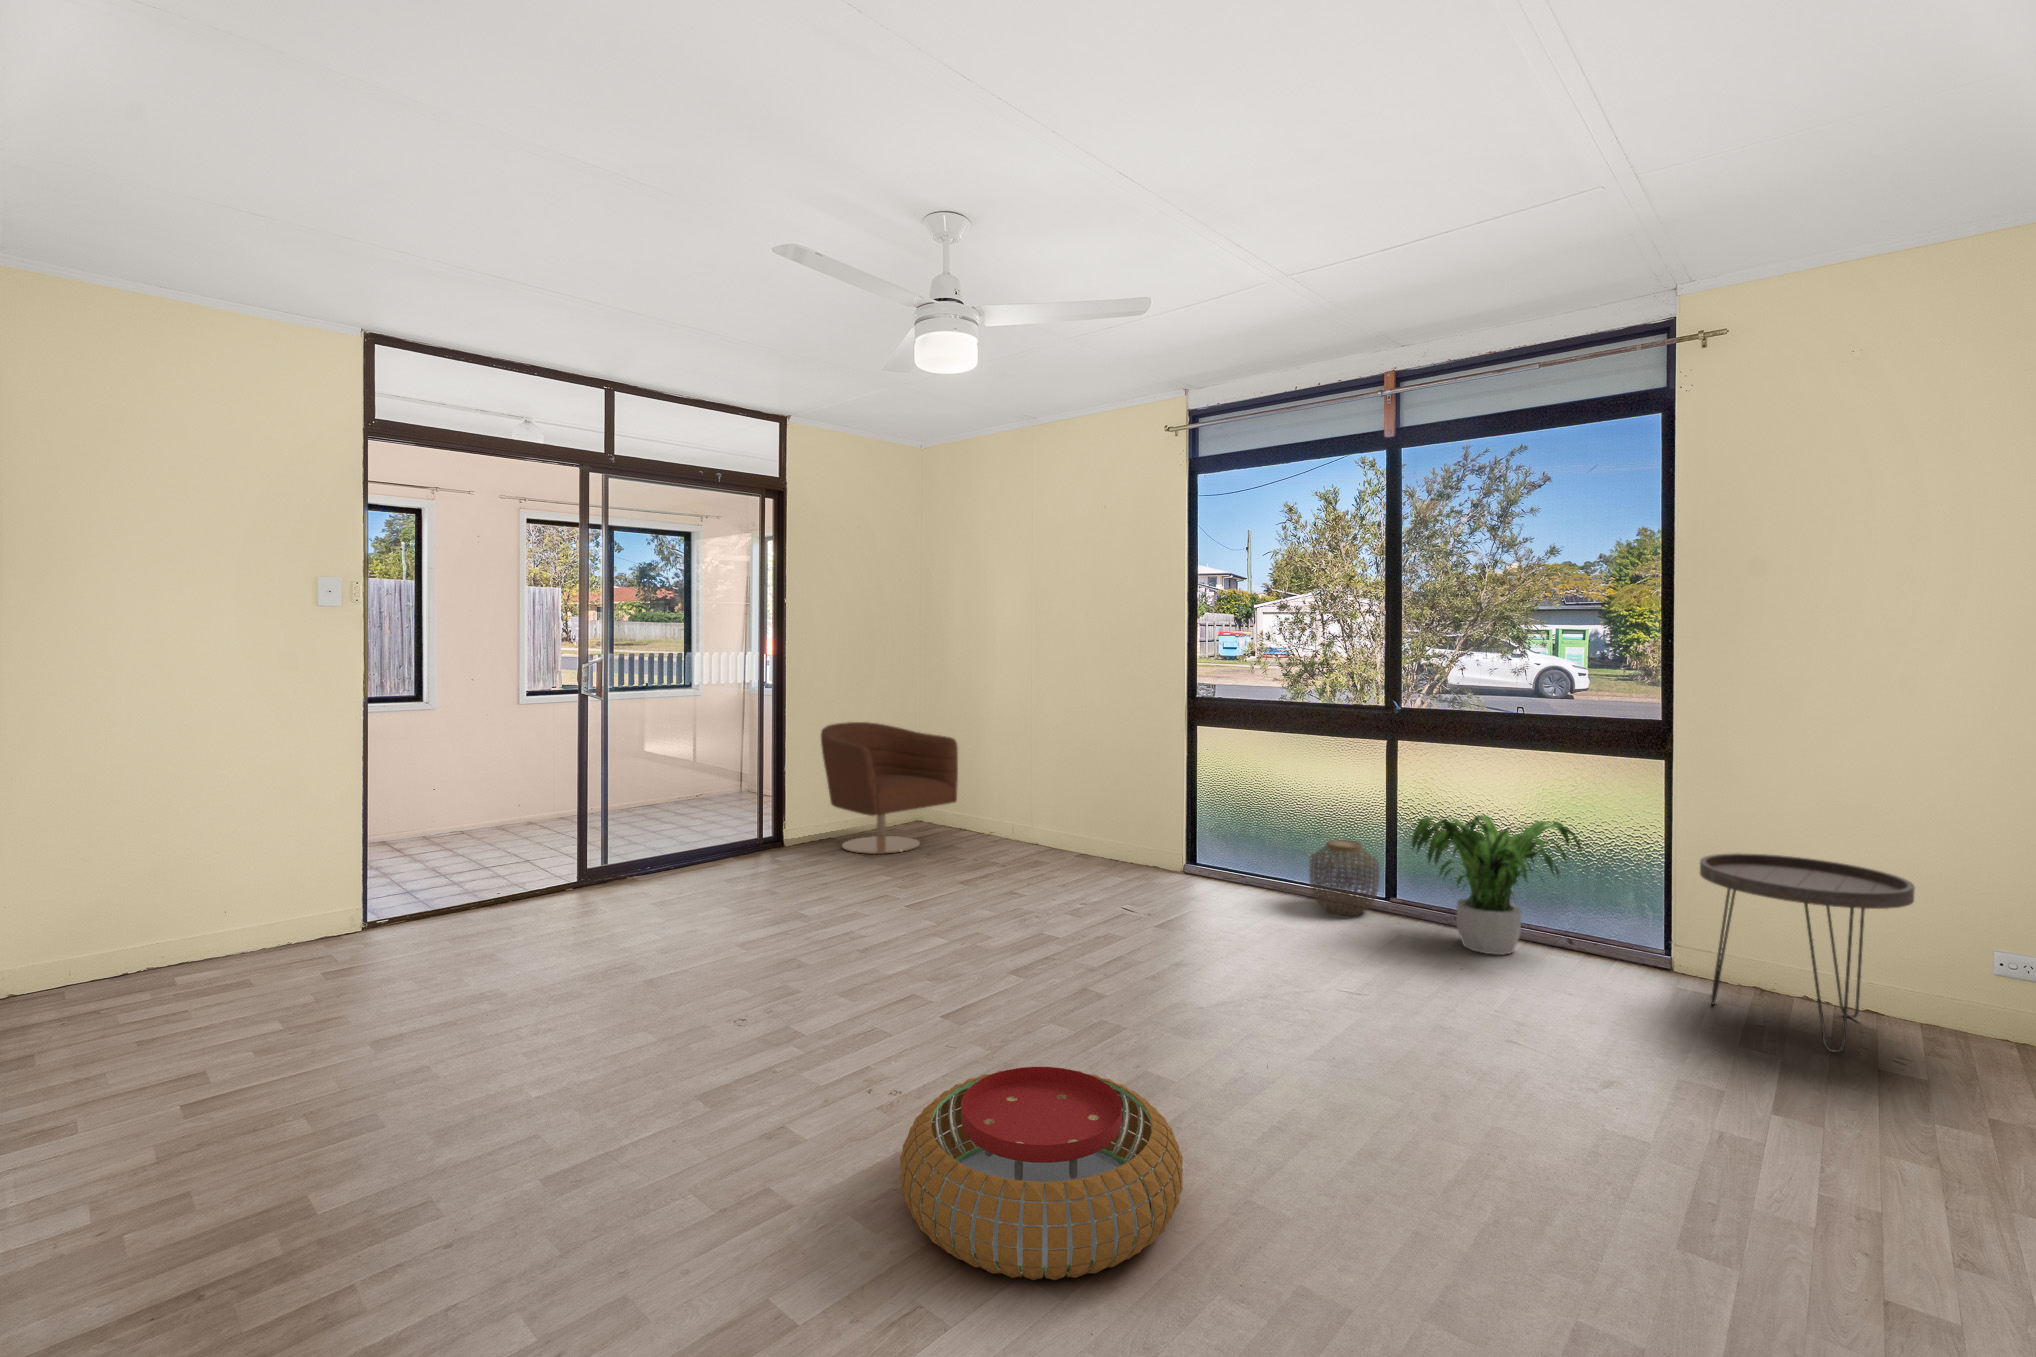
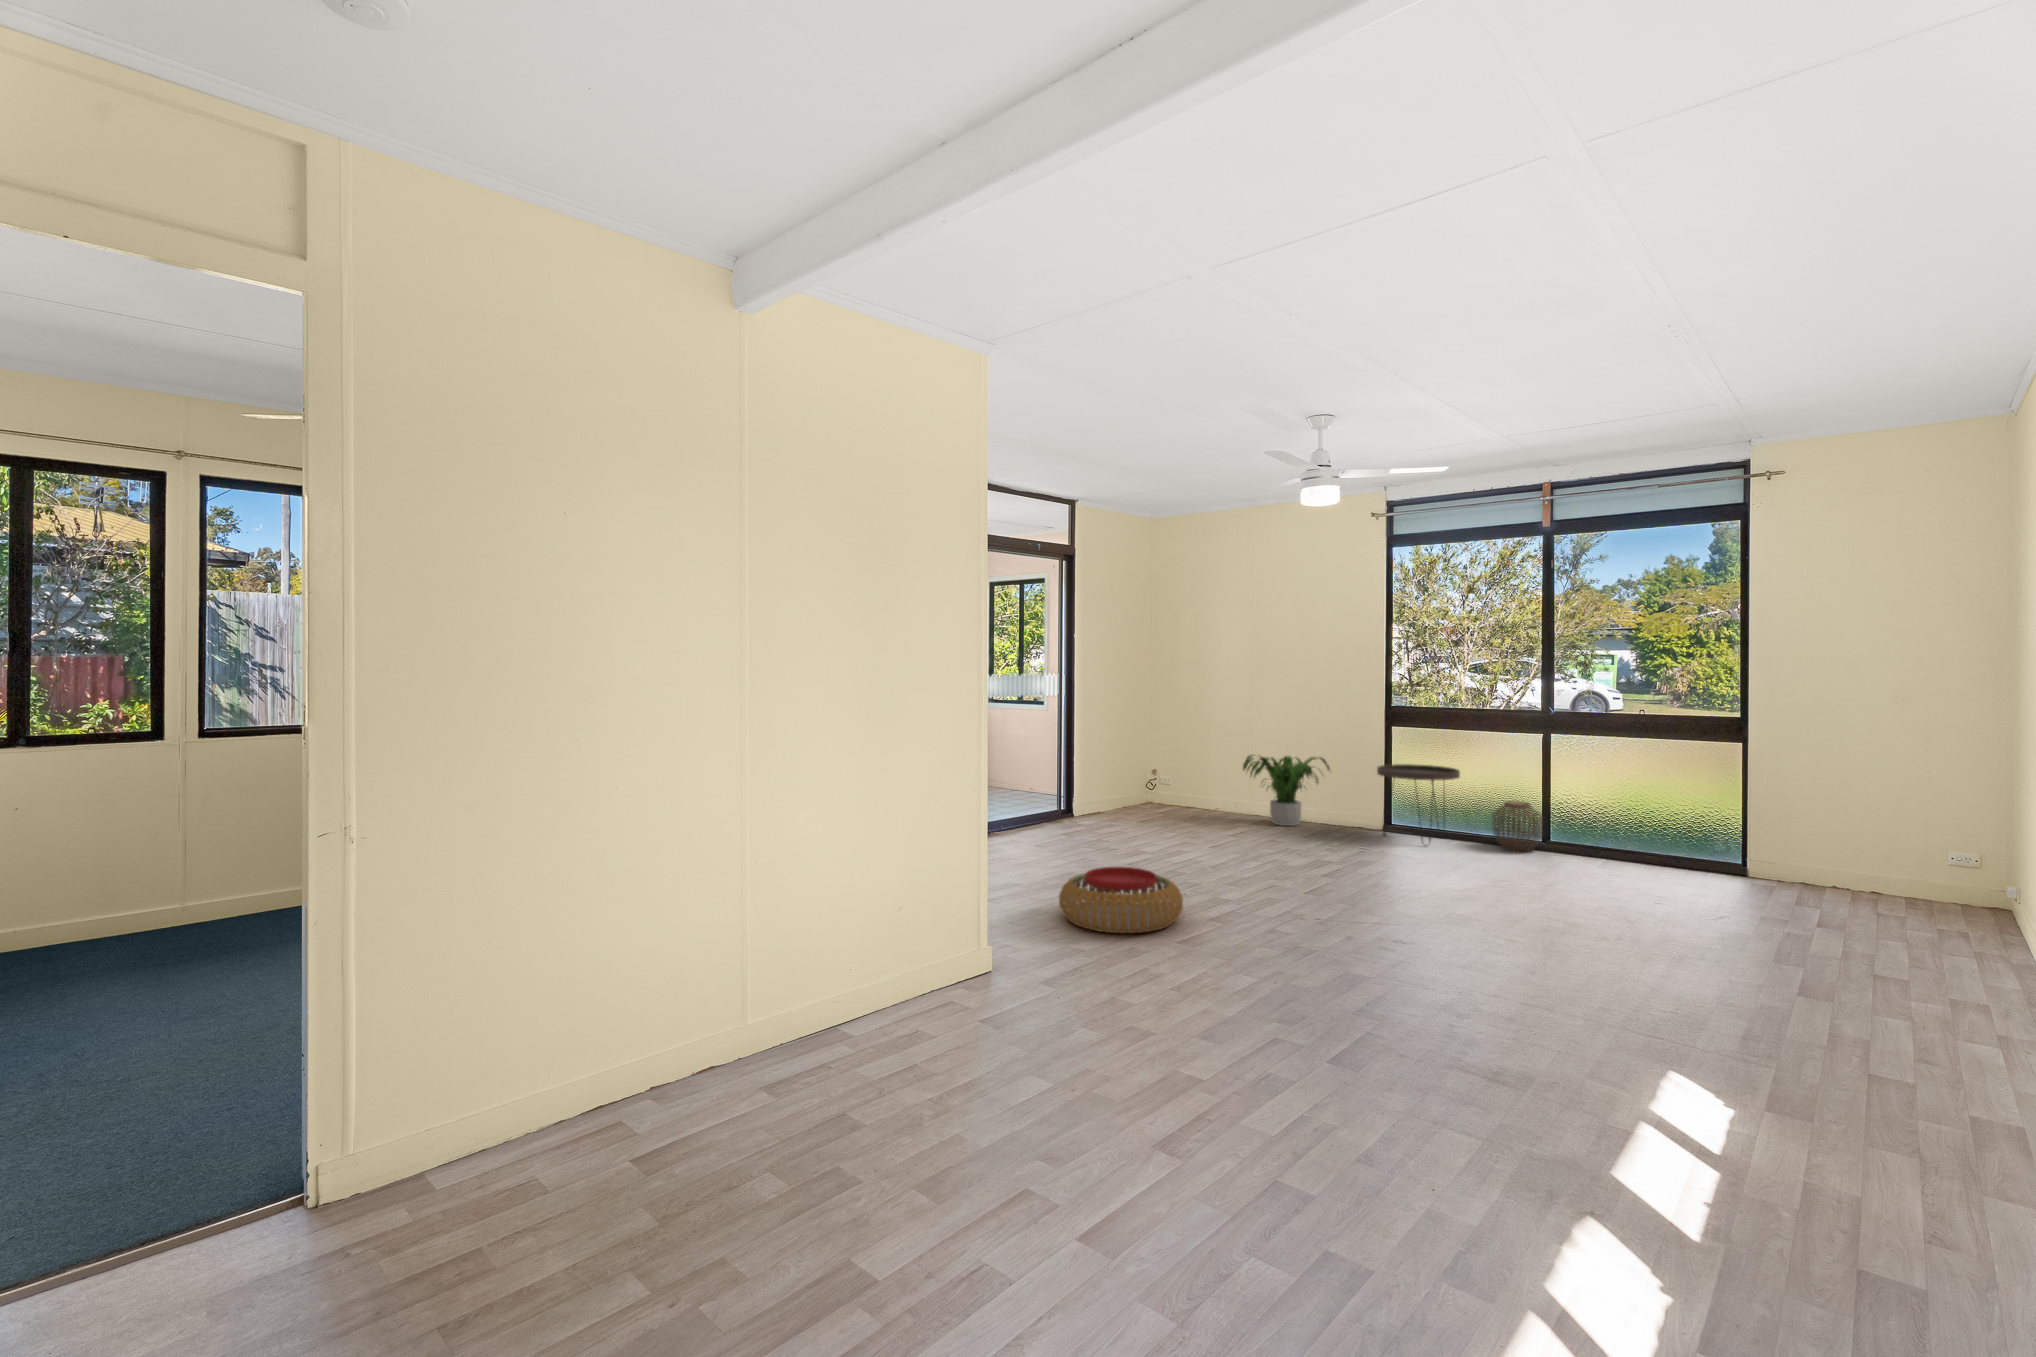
armchair: present [821,722,958,854] -> none [1099,725,1200,820]
potted plant: present [1412,815,1581,955] -> present [1243,755,1330,826]
side table: present [1700,853,1915,1052] -> present [1377,764,1460,843]
pouf: present [900,1067,1183,1280] -> present [1059,867,1183,934]

